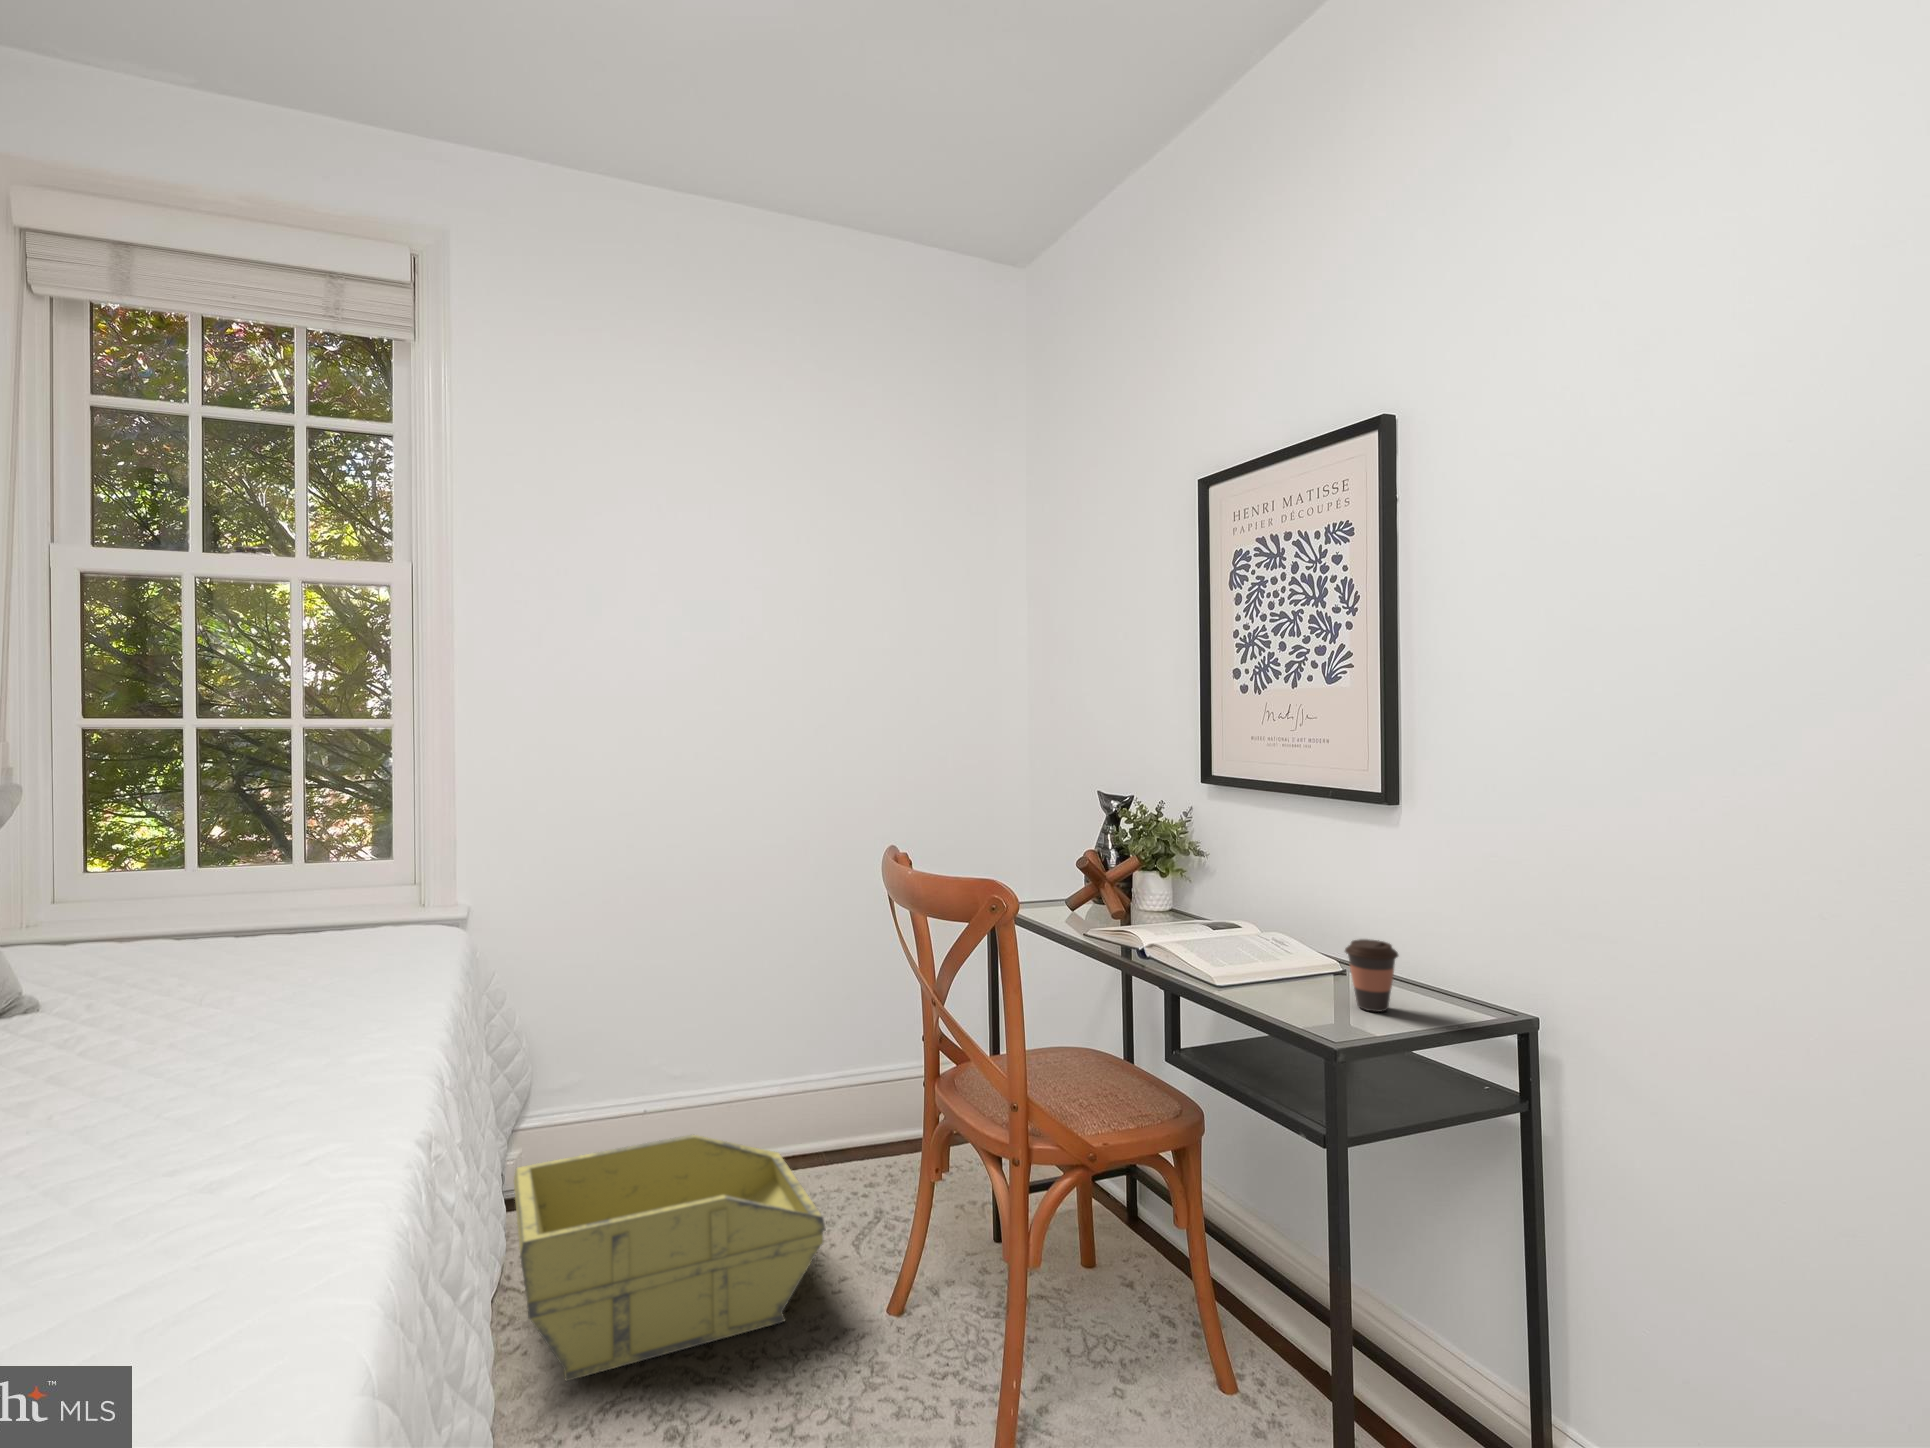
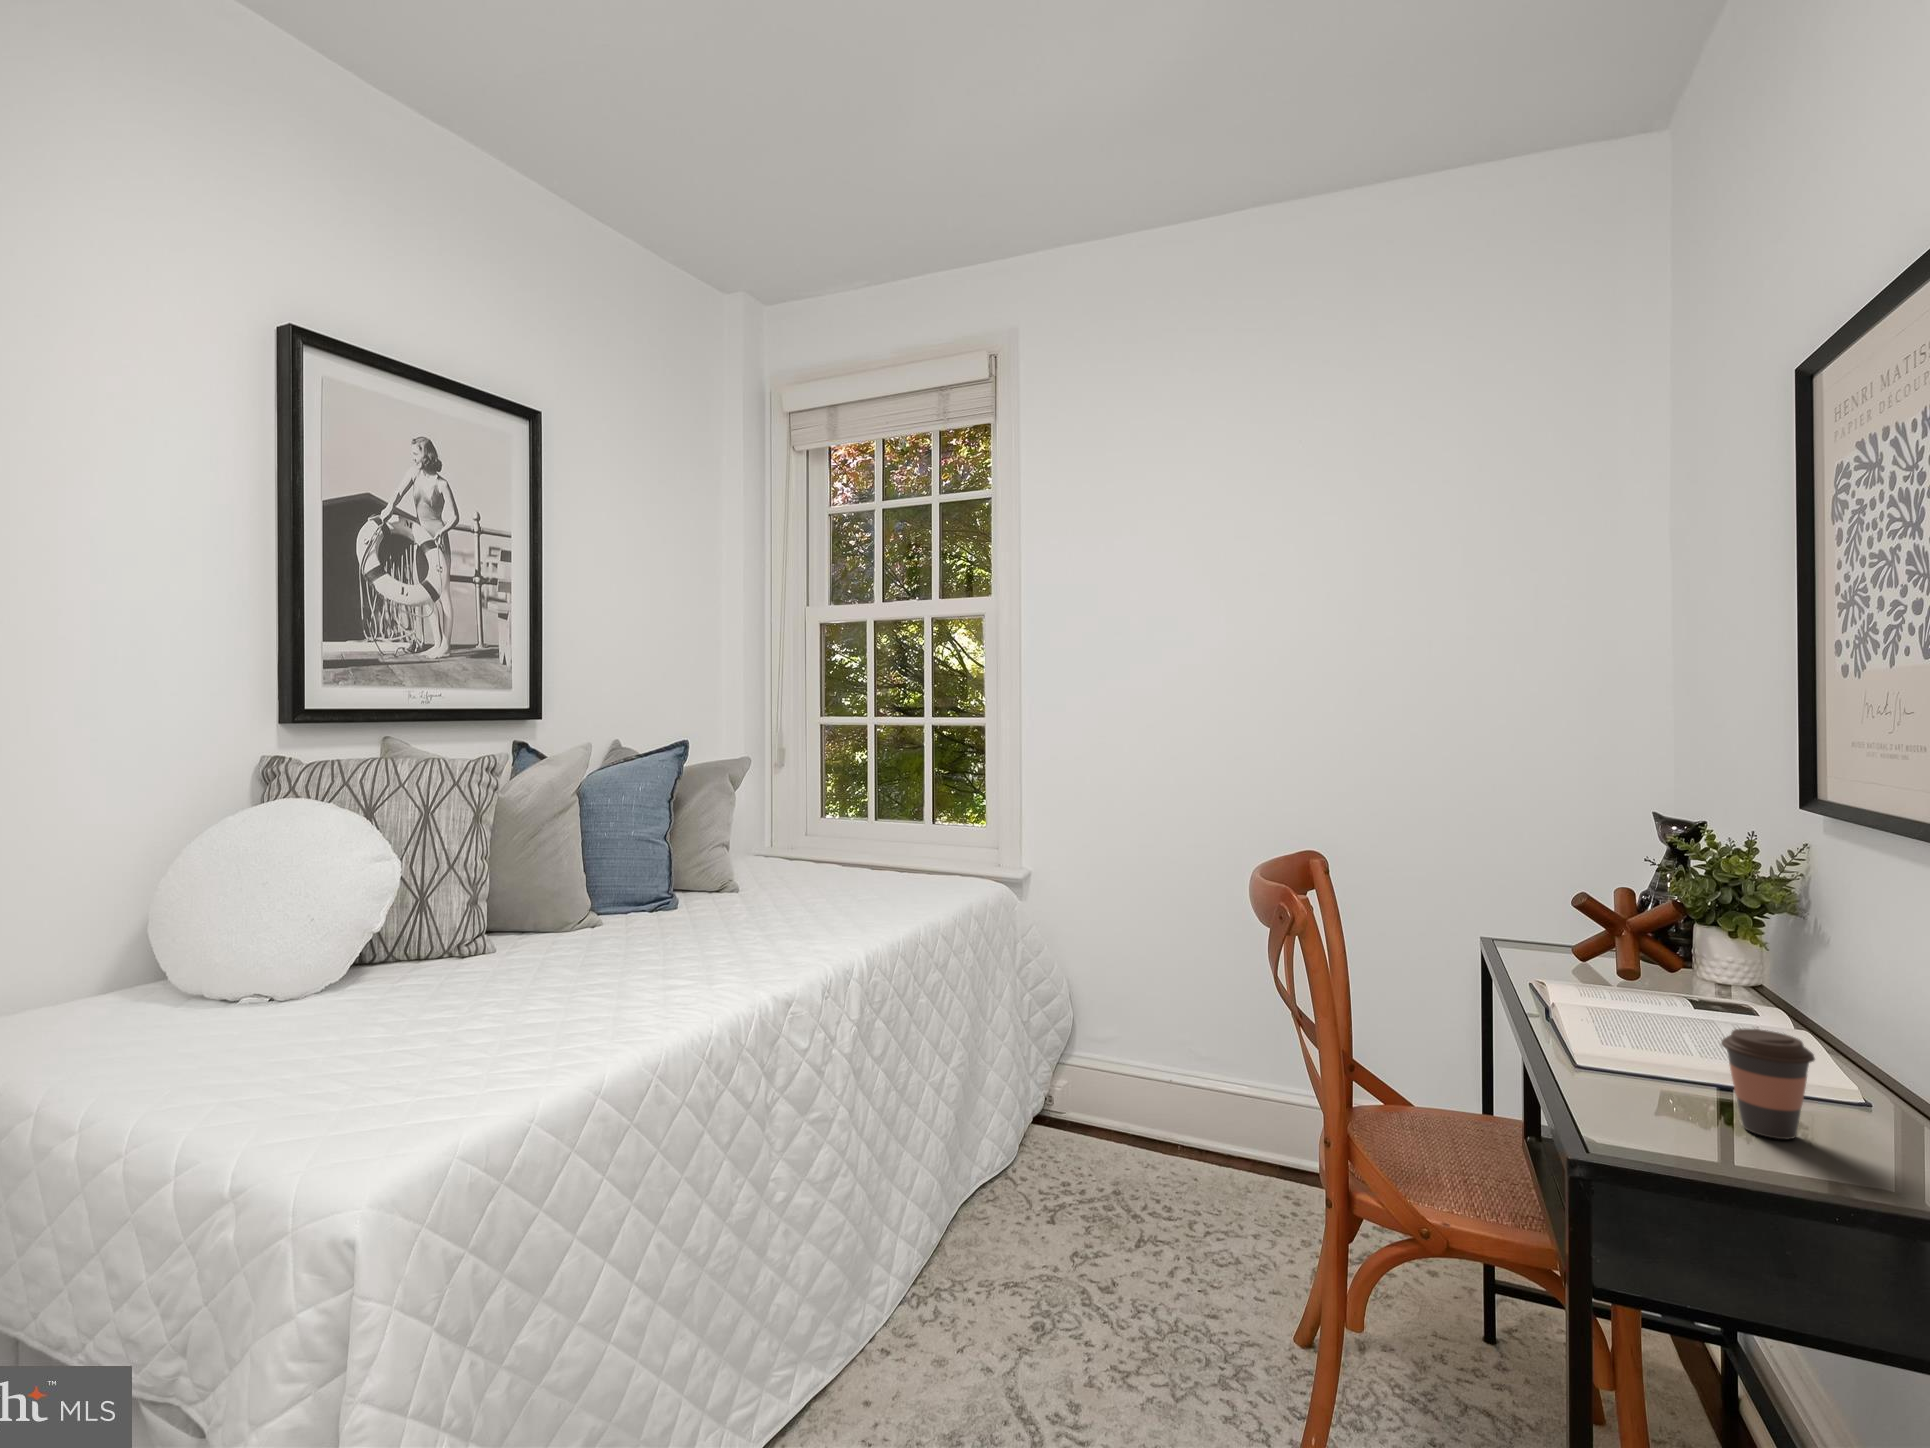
storage bin: present [514,1135,826,1381] -> none [963,1079,1250,1298]

